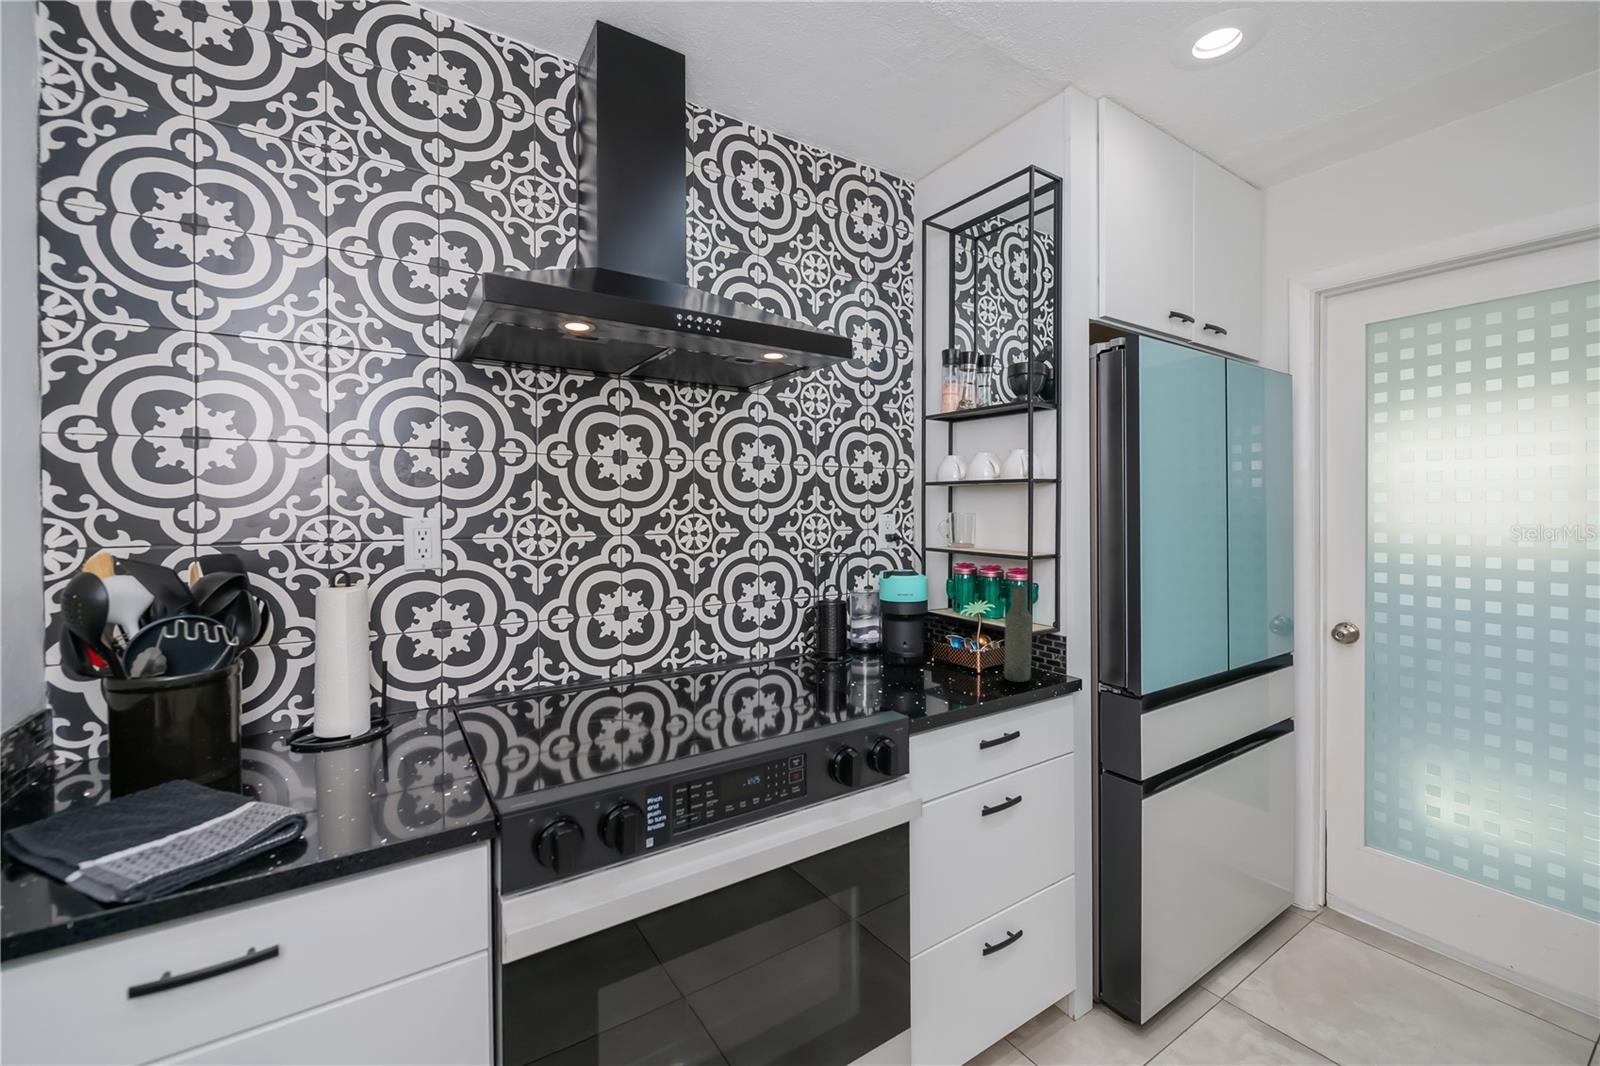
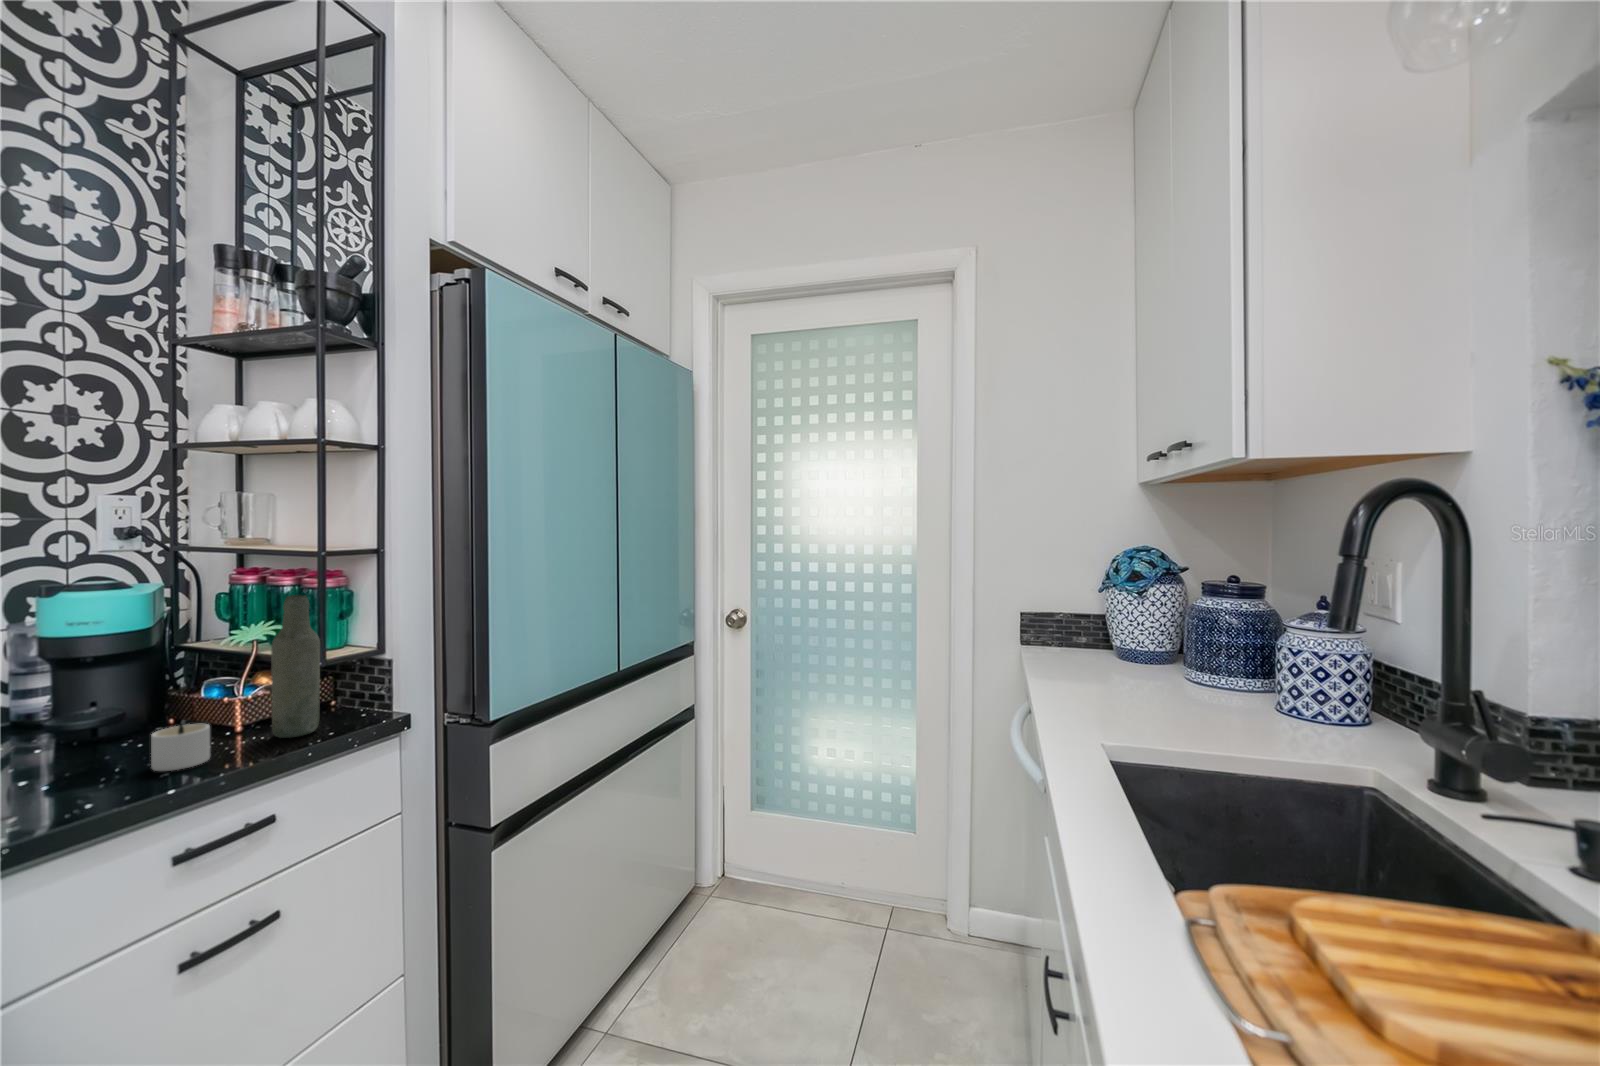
candle: none [959,663,990,690] -> present [151,724,210,771]

